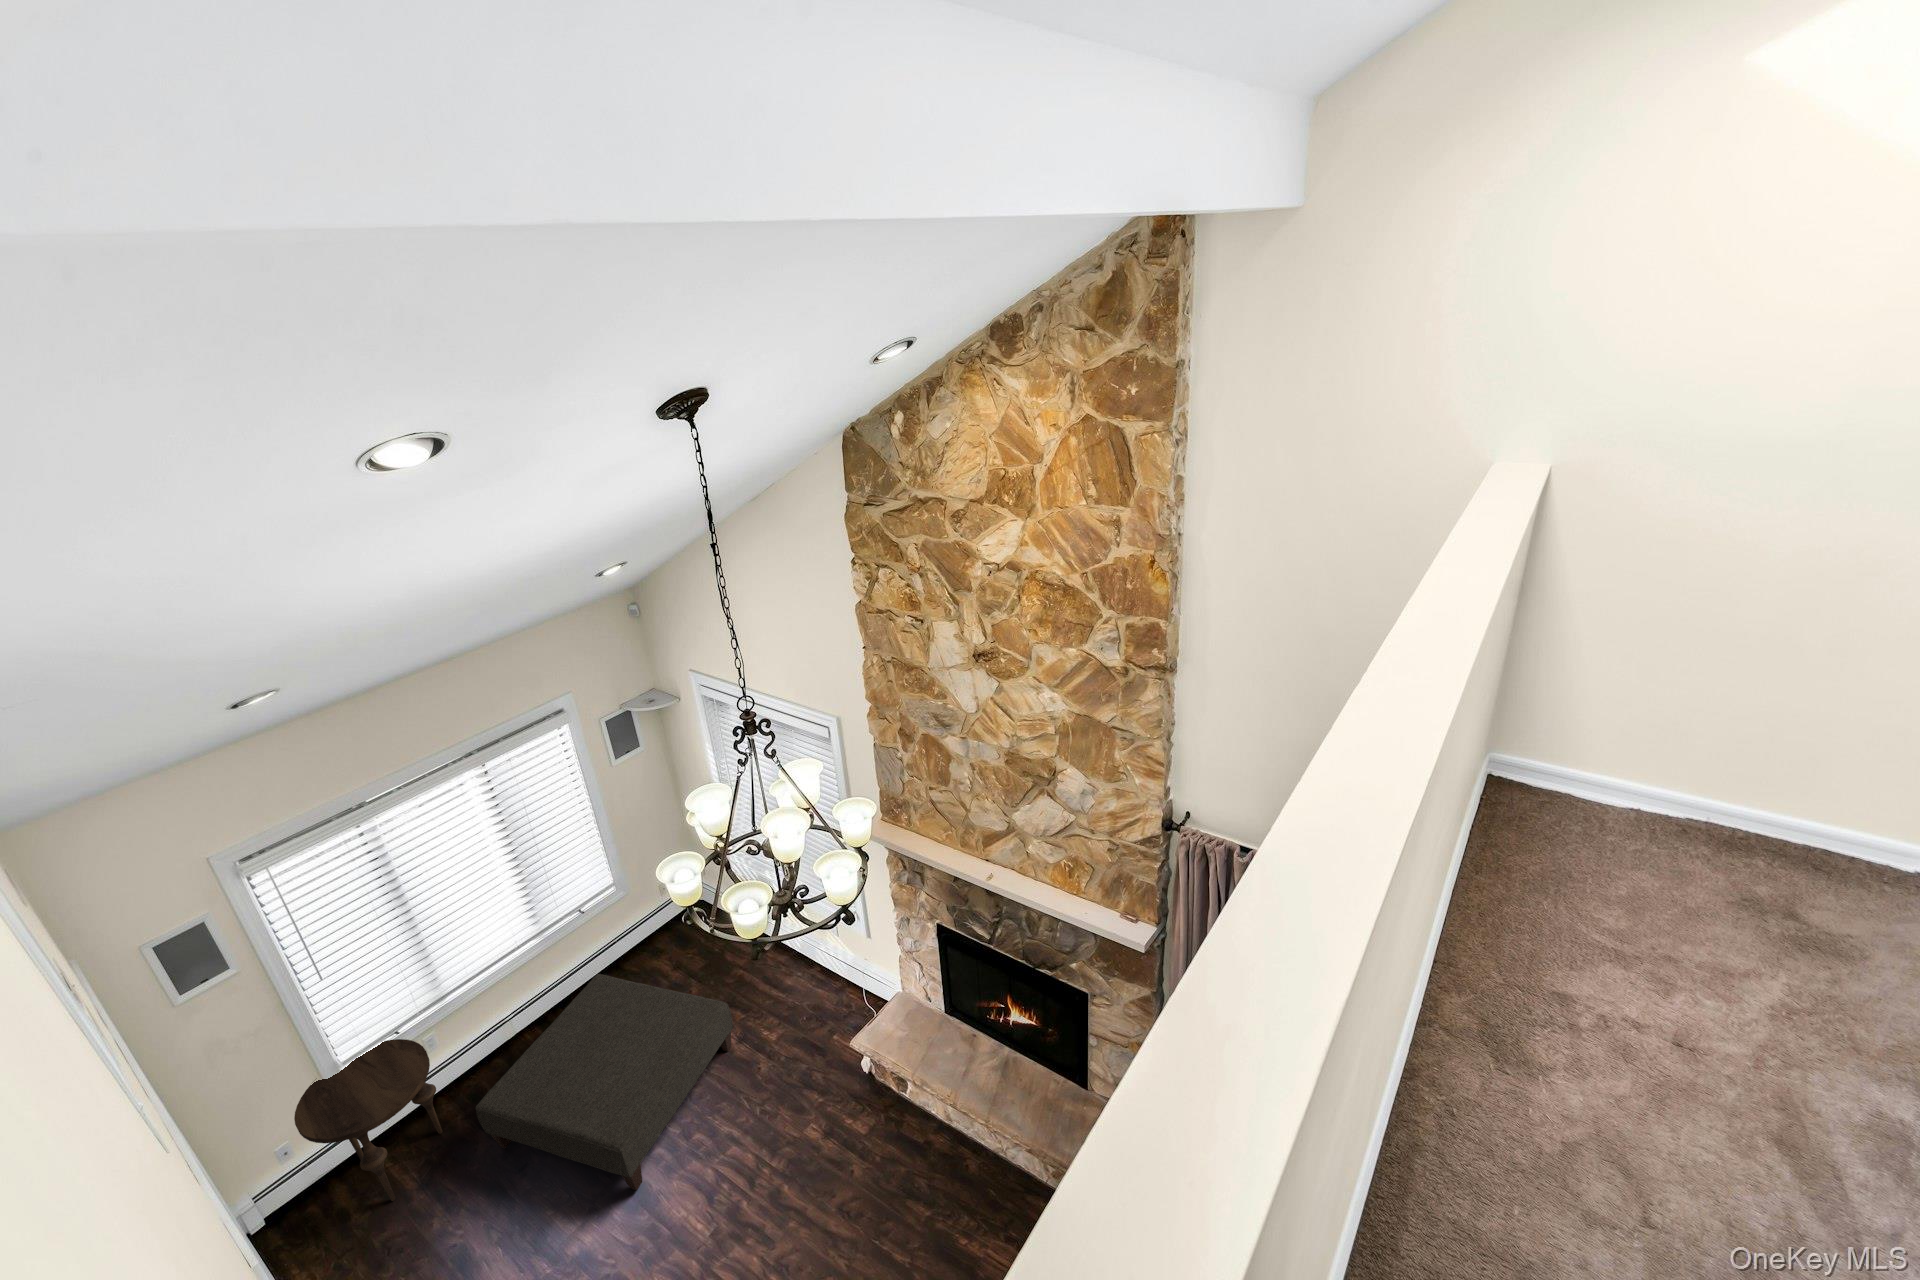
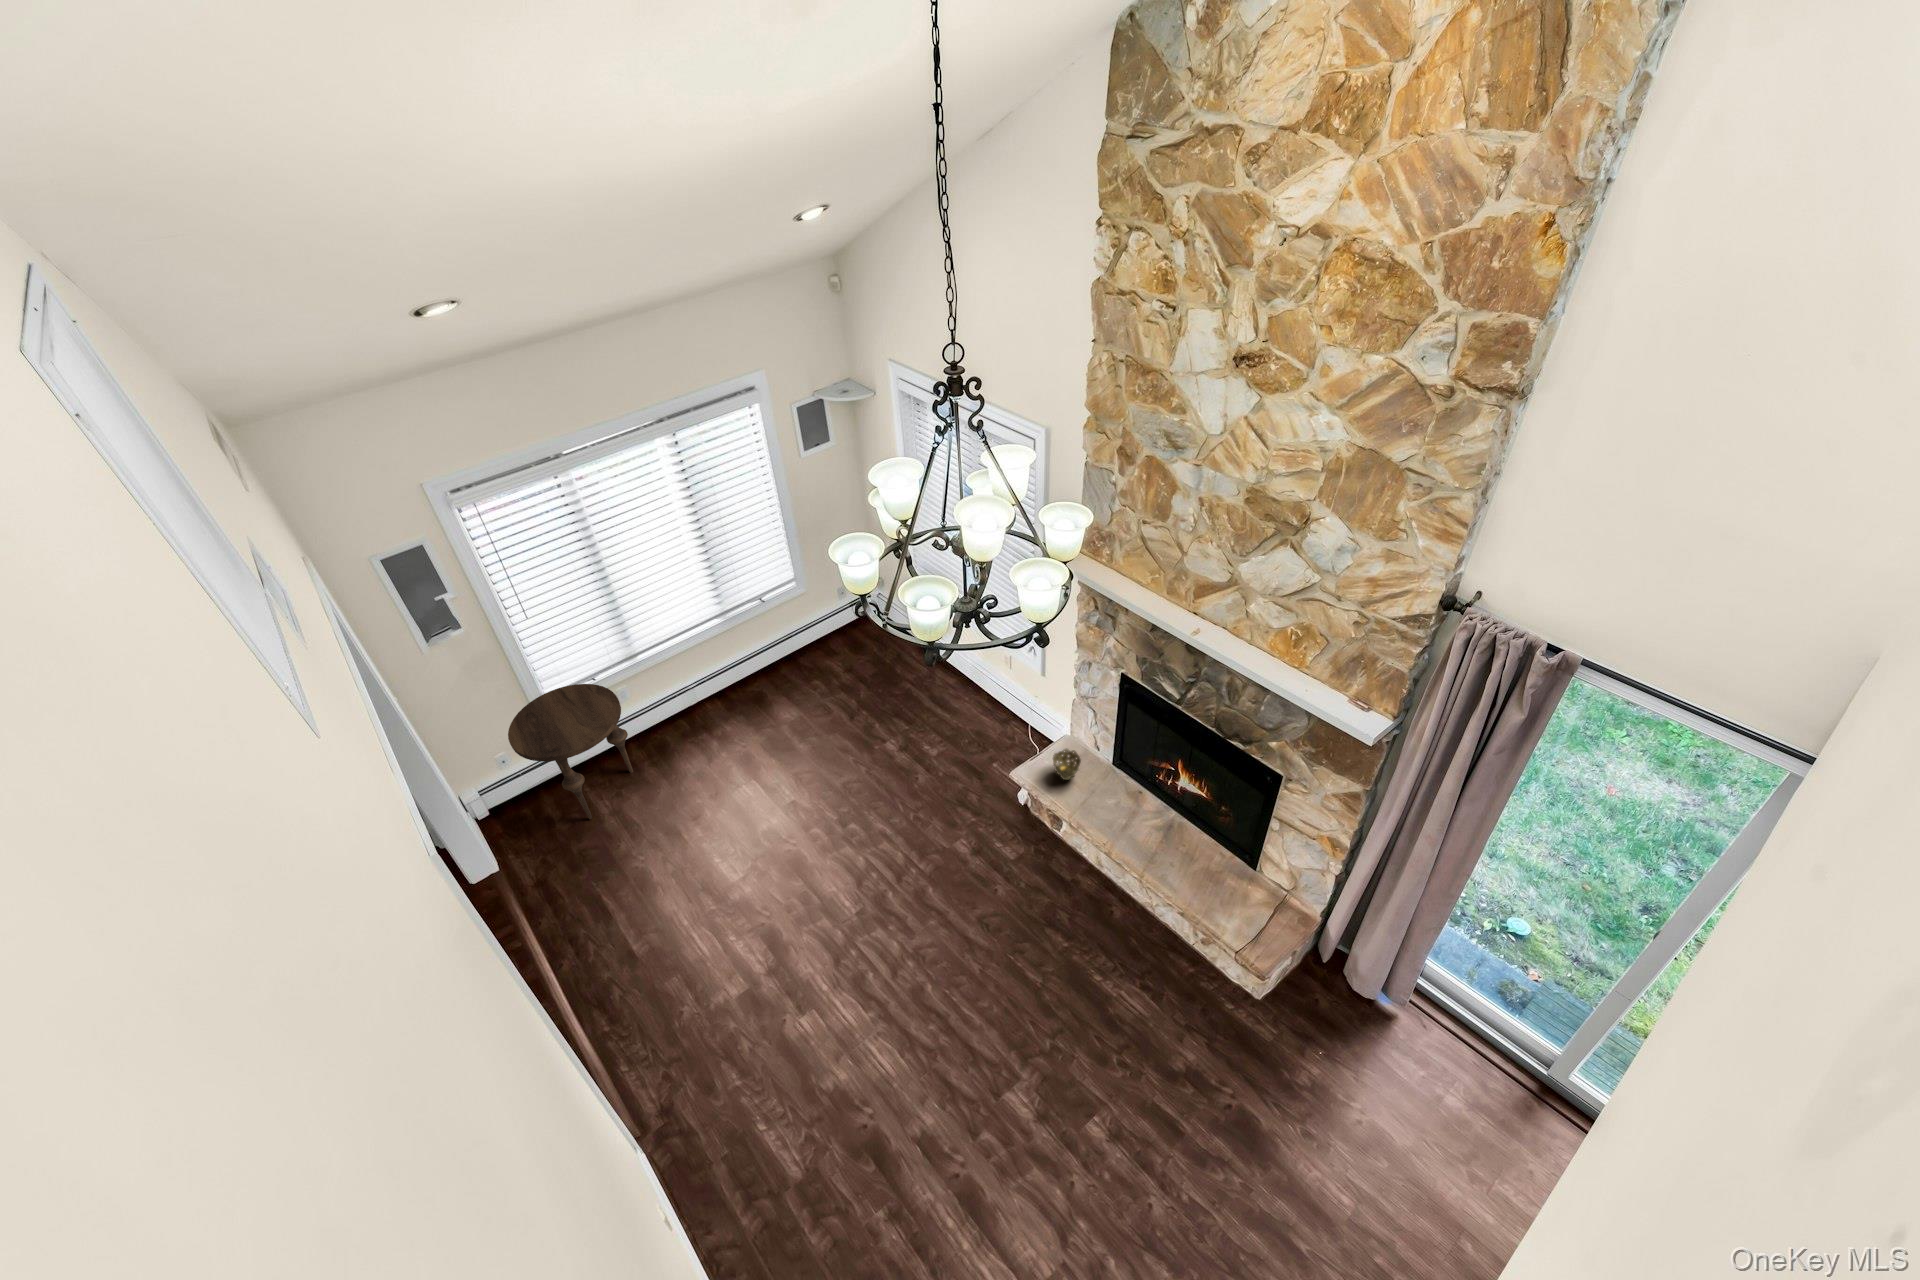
ottoman: present [475,974,733,1190] -> none [659,662,896,859]
decorative bowl: none [889,1007,916,1039] -> present [1053,749,1081,780]

